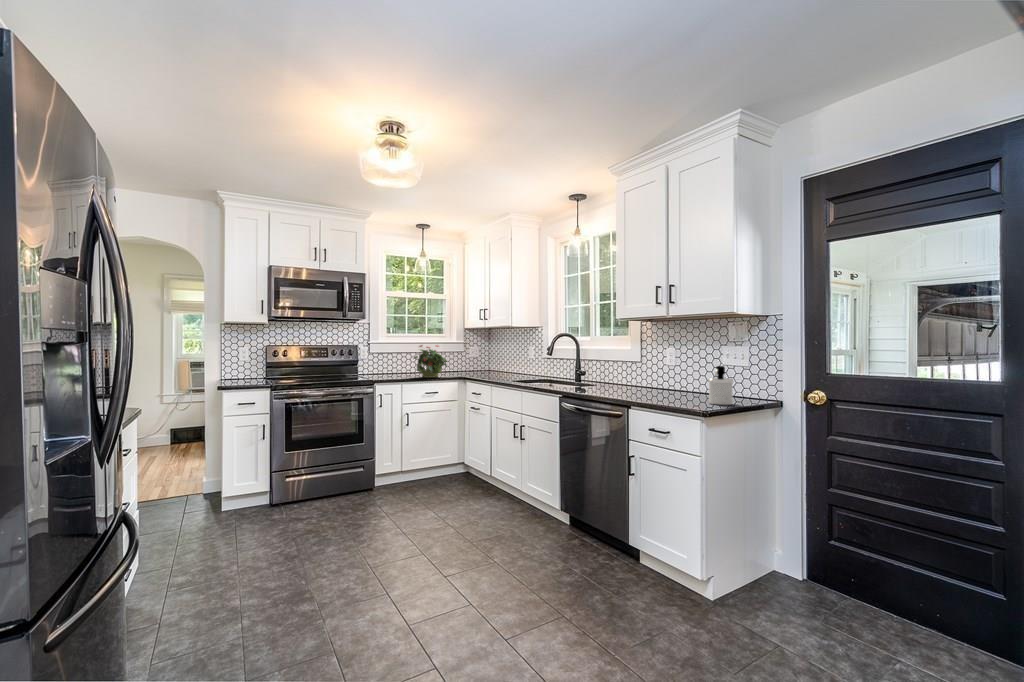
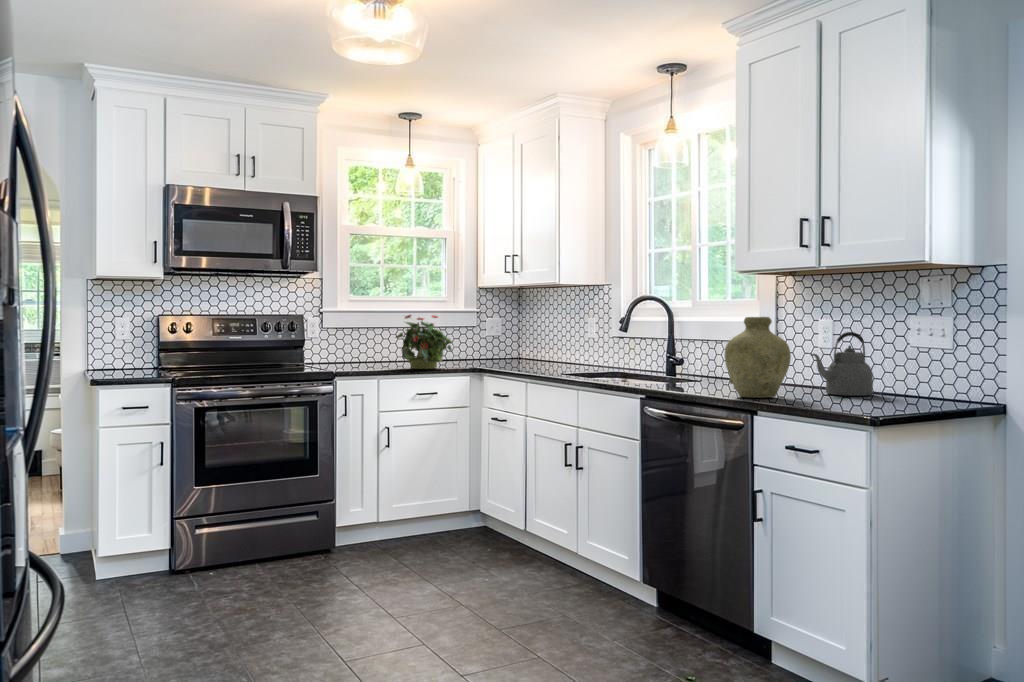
vase: none [610,347,651,397] -> present [725,317,791,398]
kettle: none [662,356,701,395] -> present [811,332,873,396]
soap dispenser: present [708,366,733,405] -> none [882,347,923,409]

